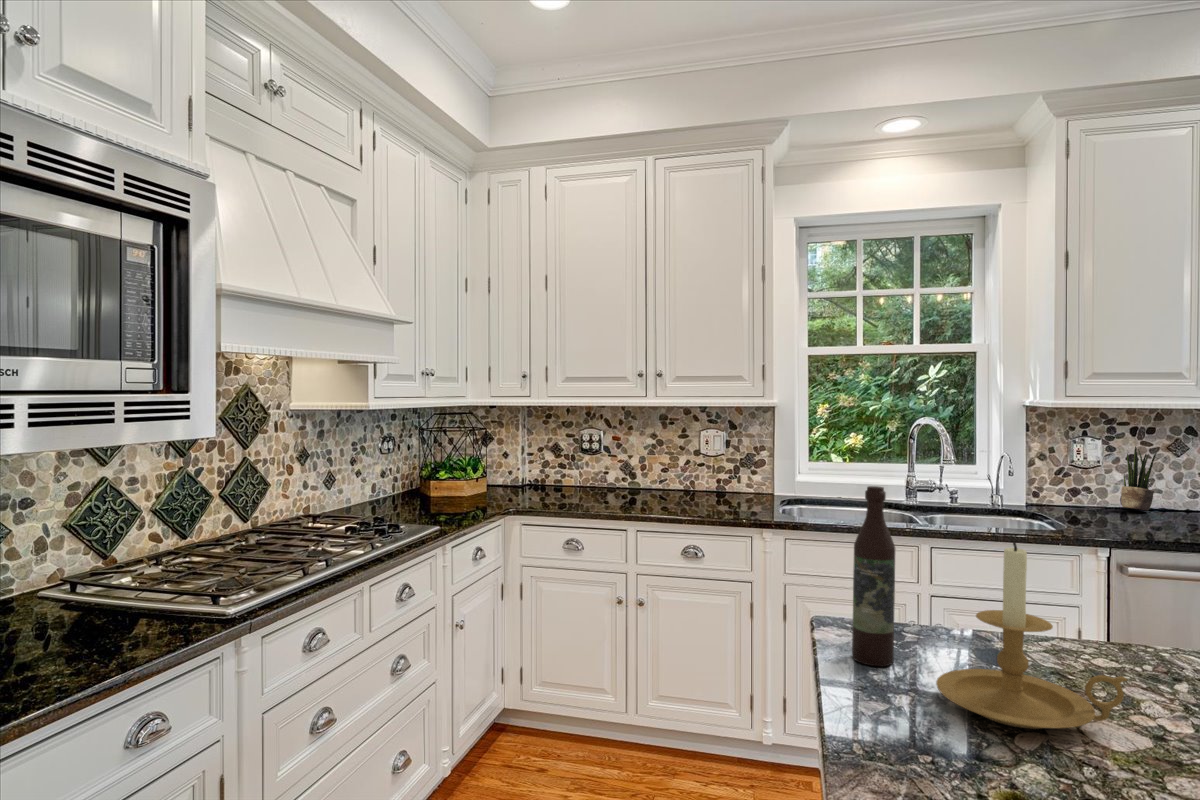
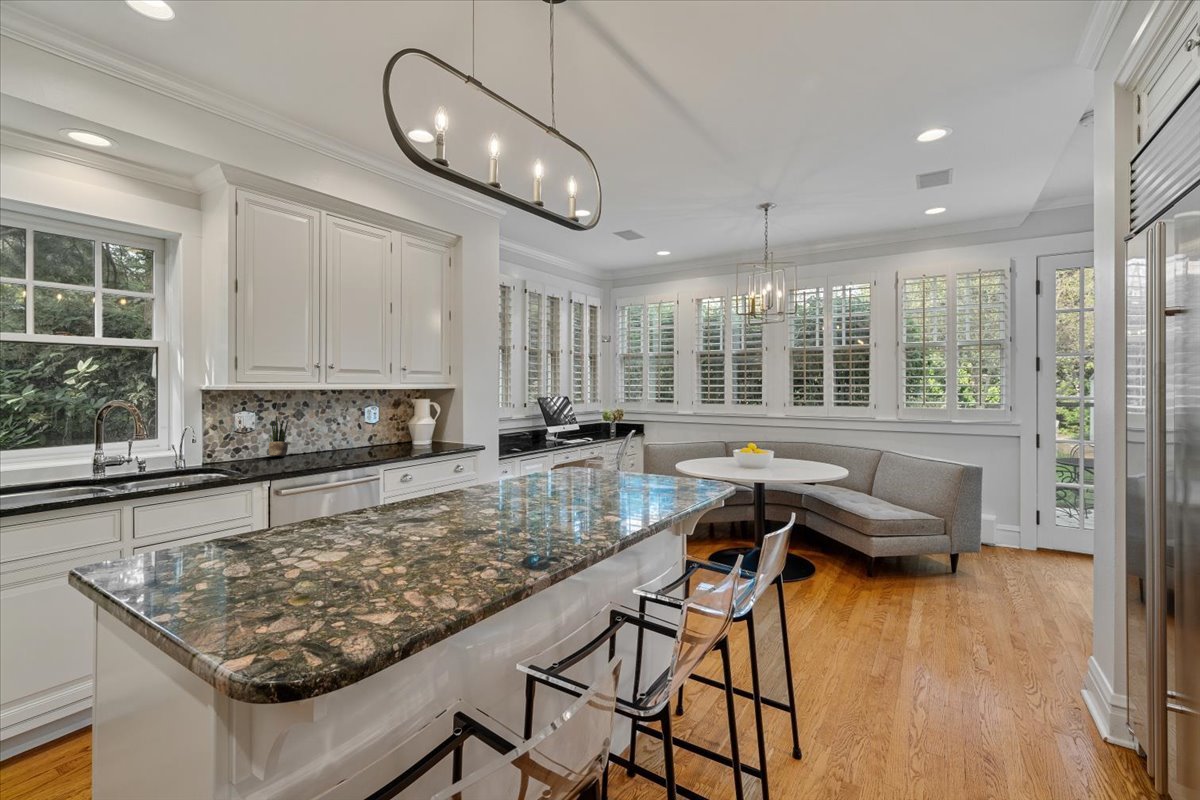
wine bottle: present [852,486,895,666] -> none [138,441,178,578]
candle holder: present [936,542,1127,729] -> none [224,461,336,572]

